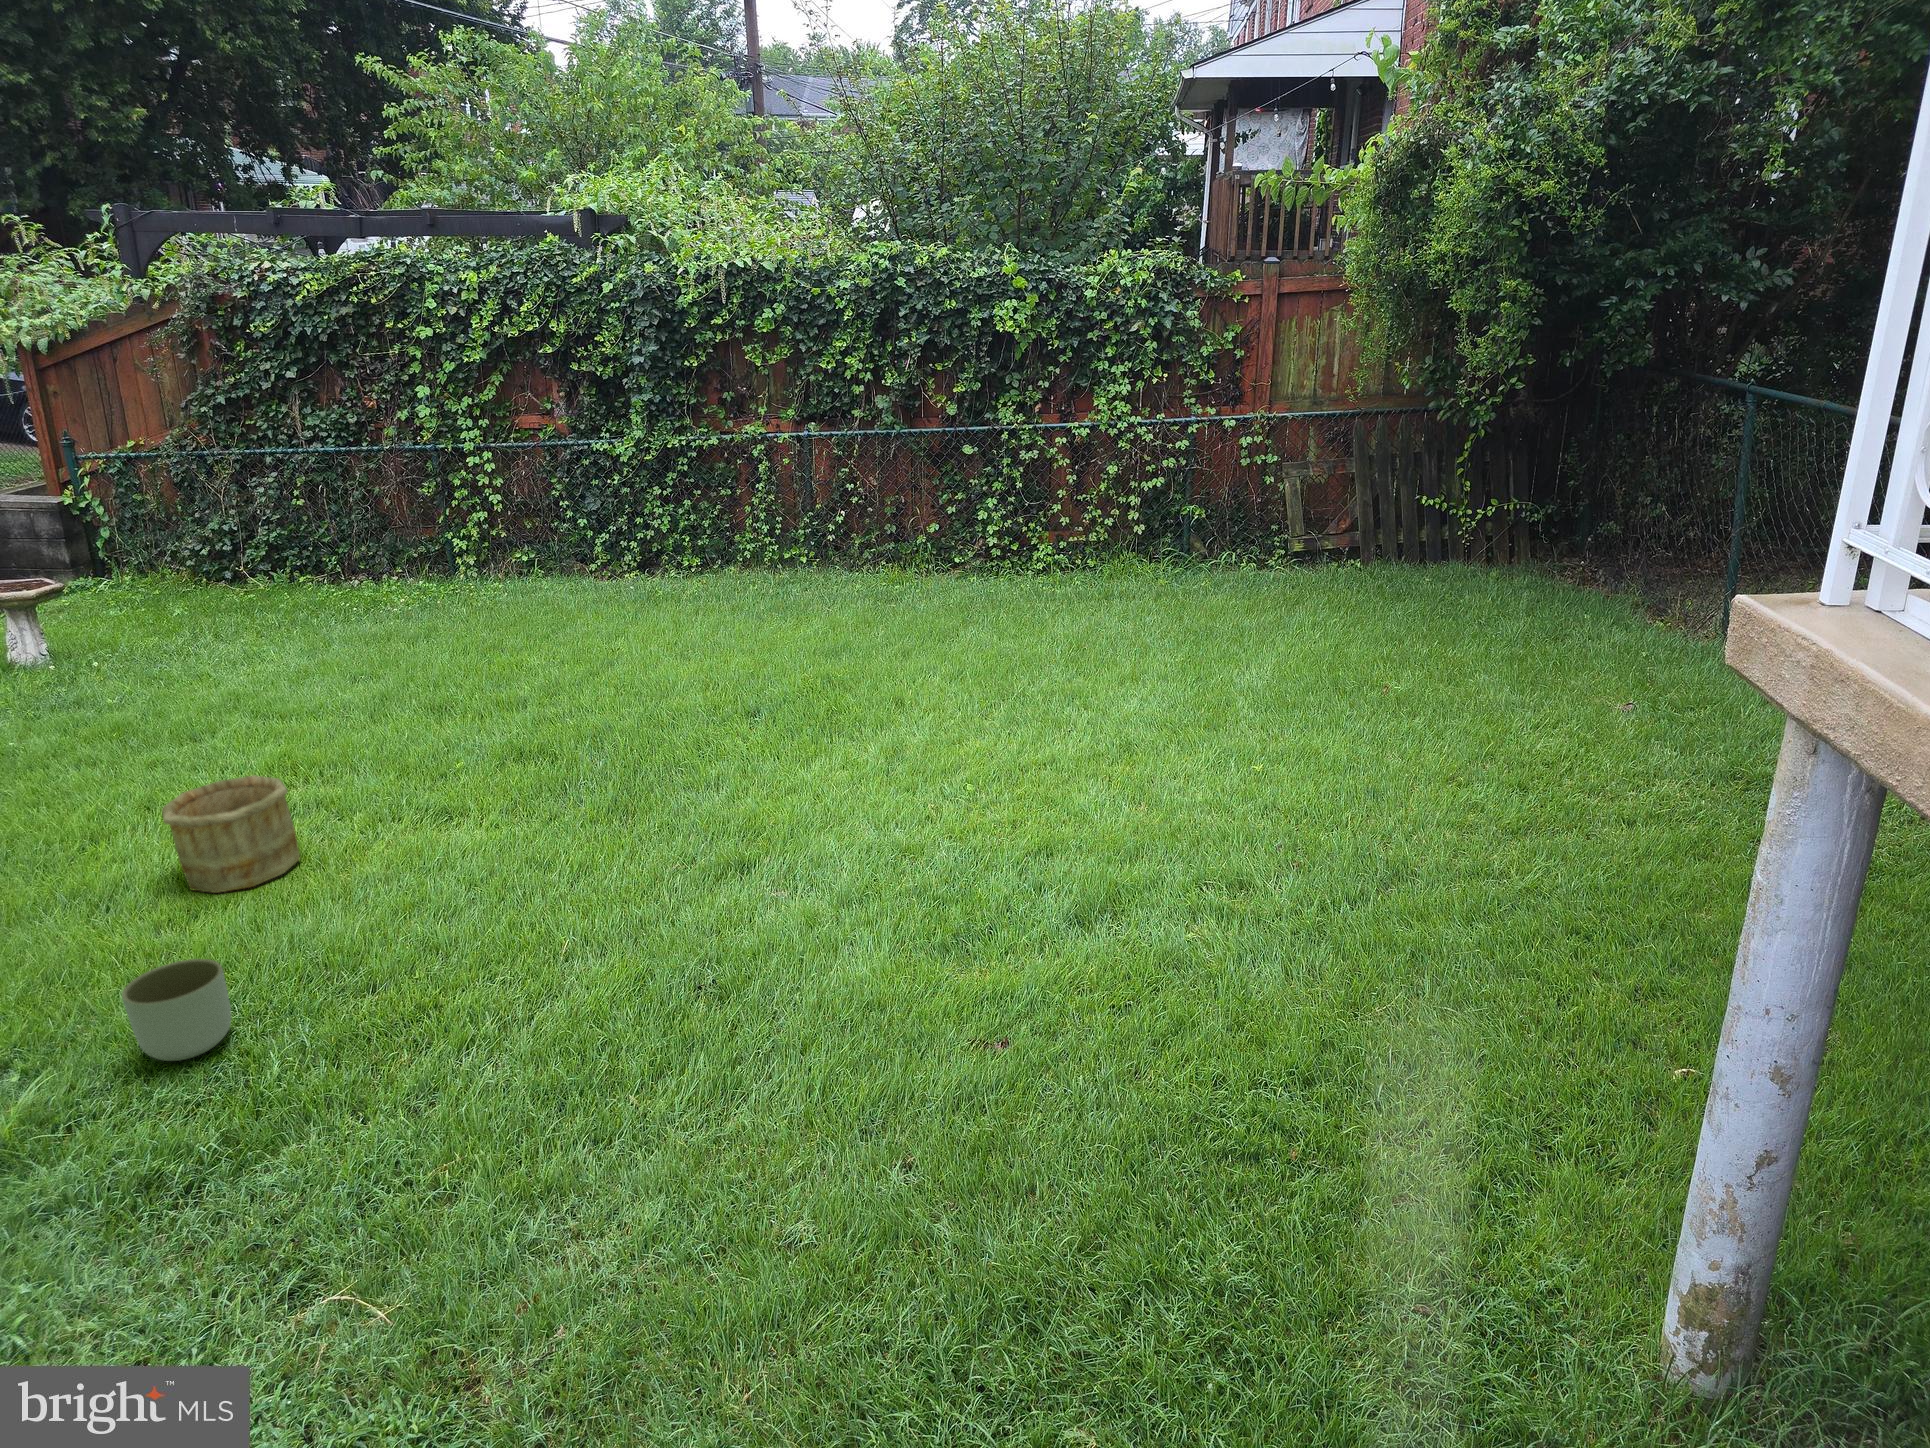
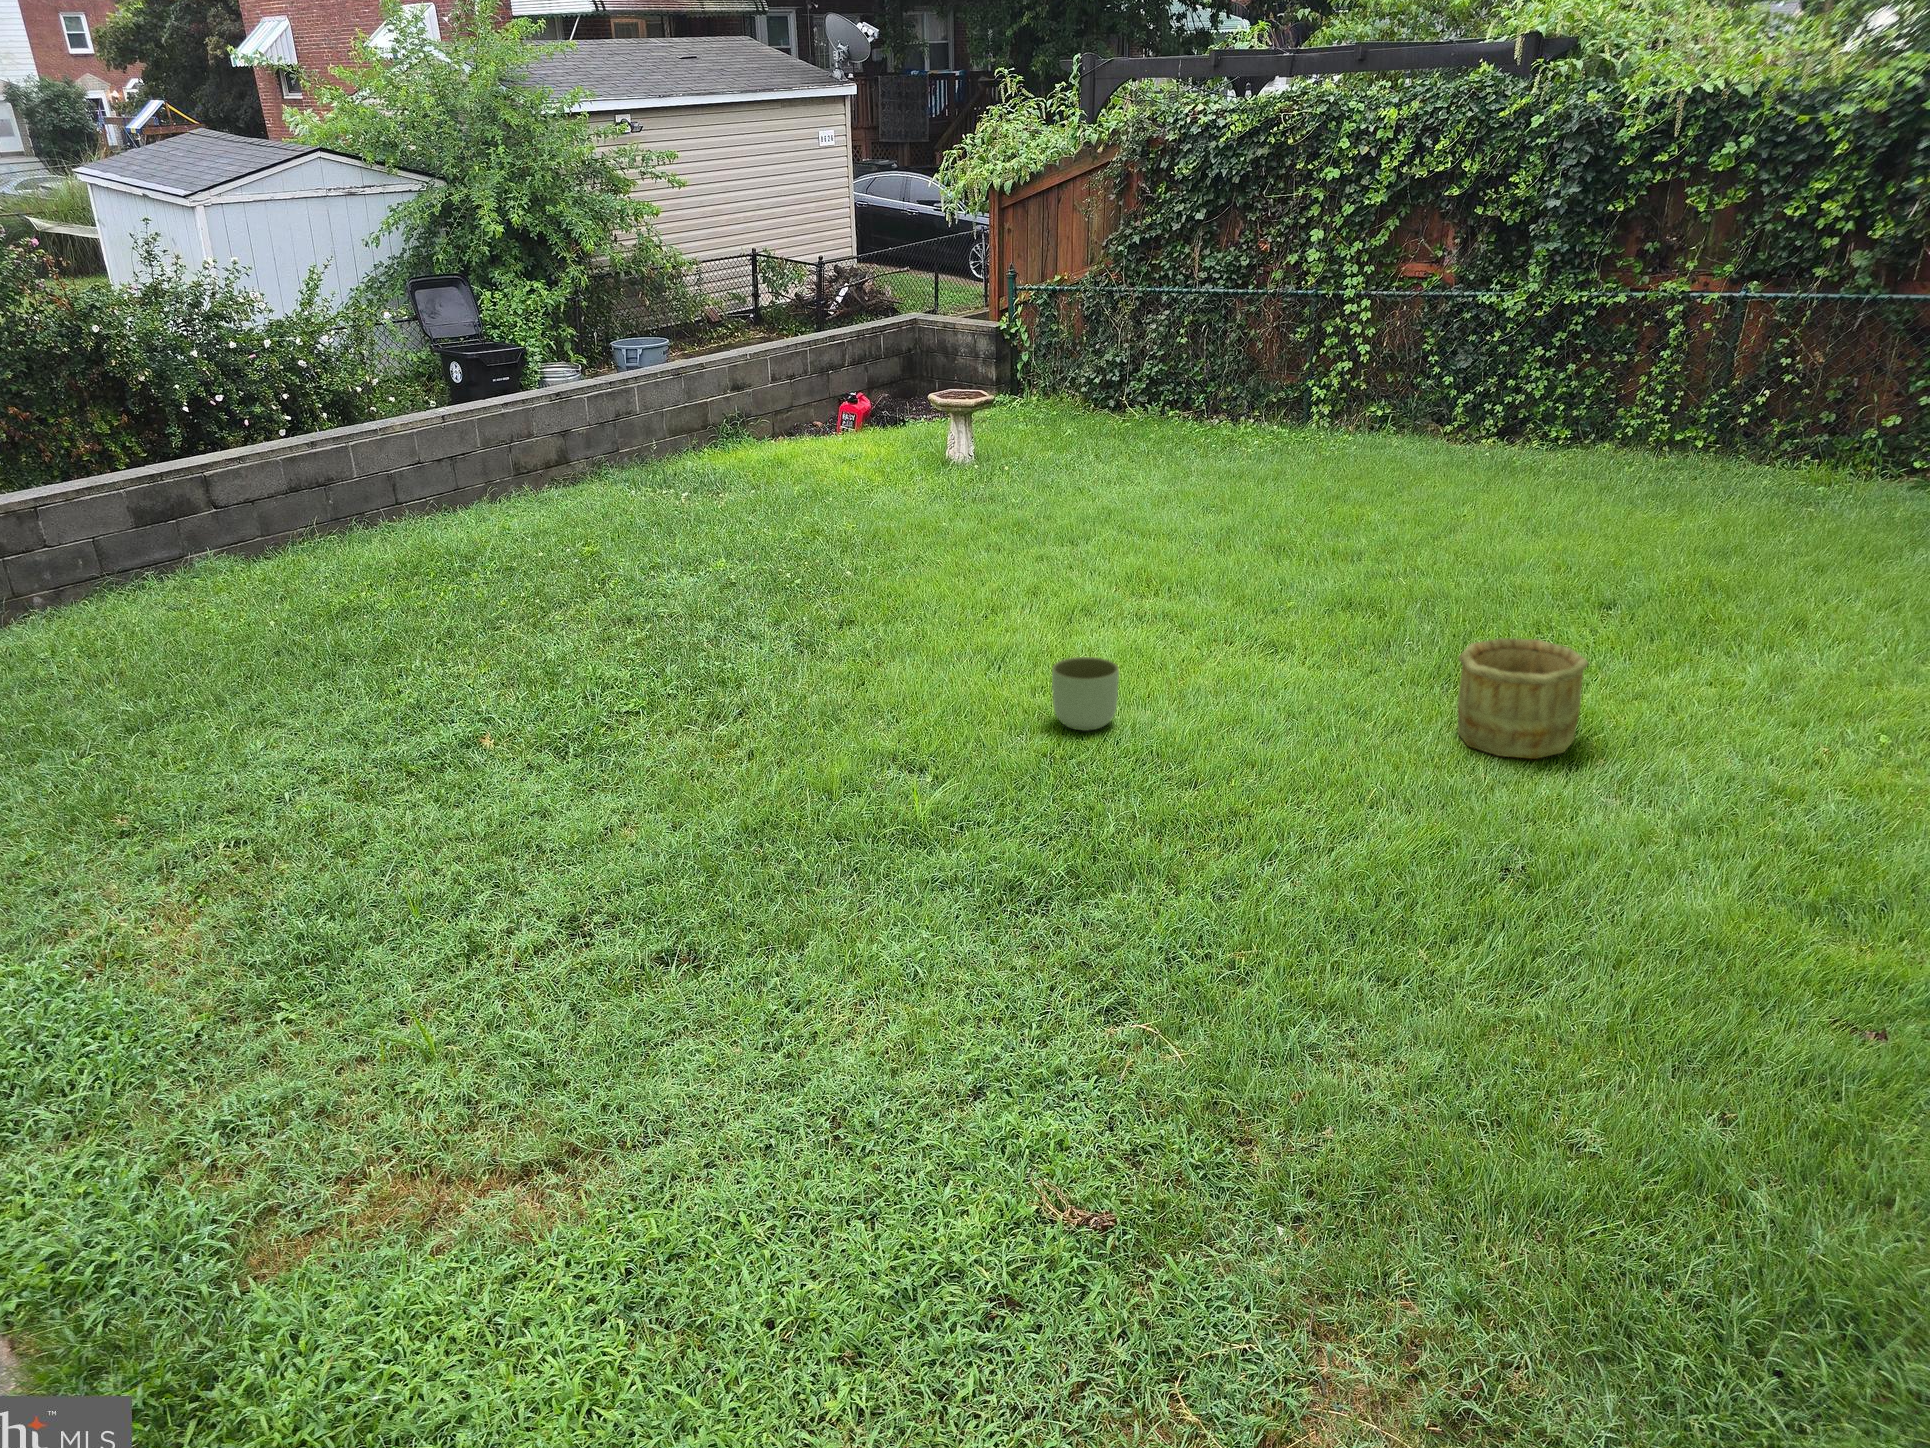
wooden bucket: present [162,775,300,893] -> present [1458,638,1588,759]

